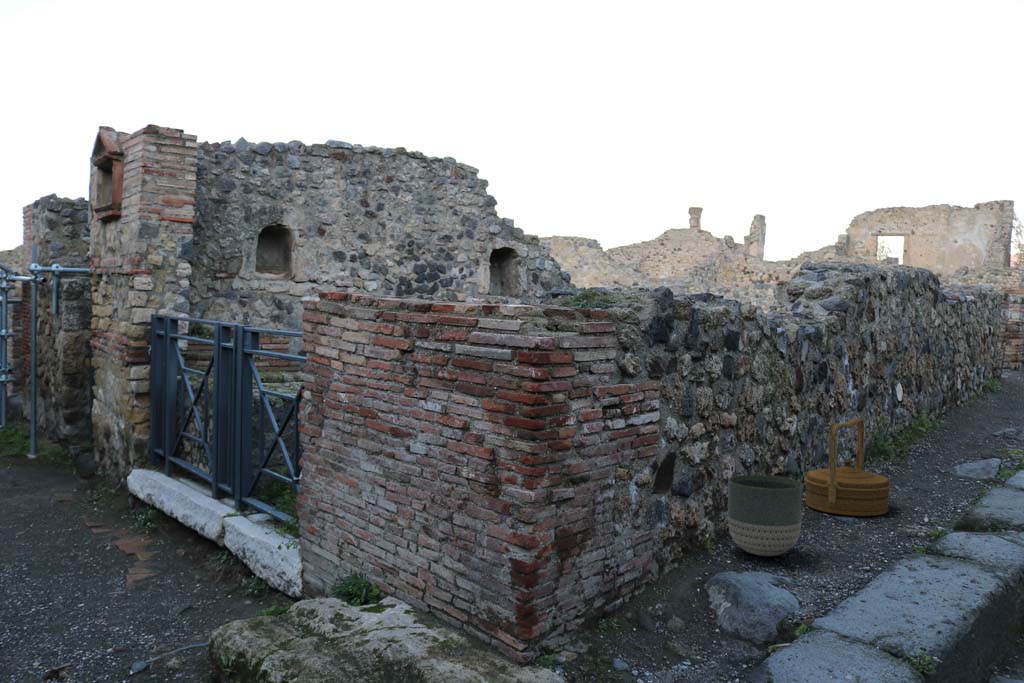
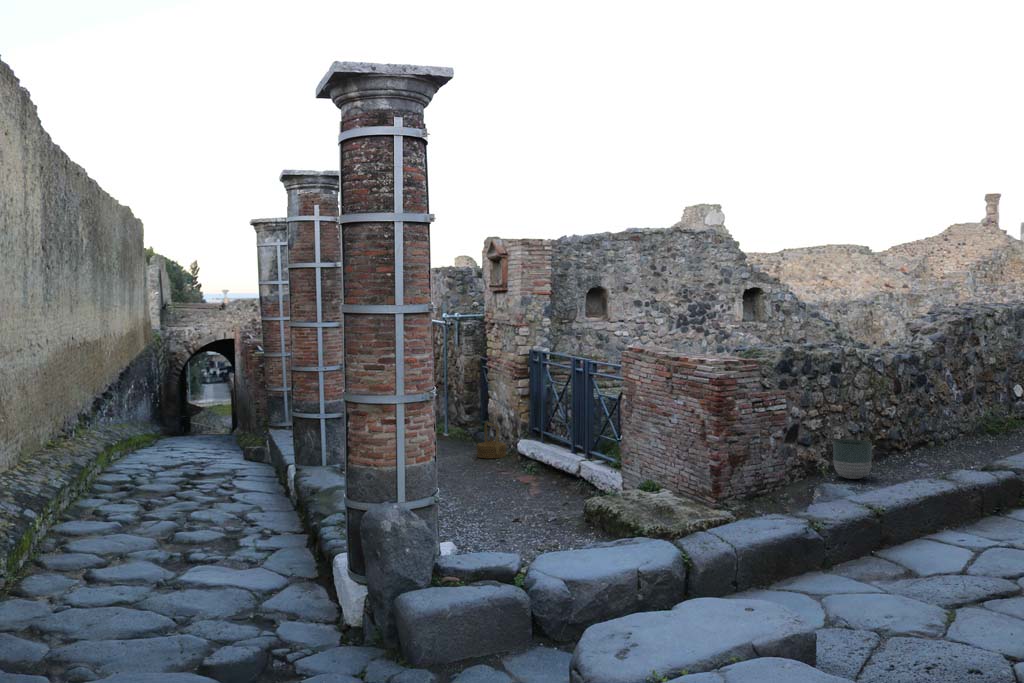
woven basket: present [804,418,891,516] -> present [477,422,506,458]

